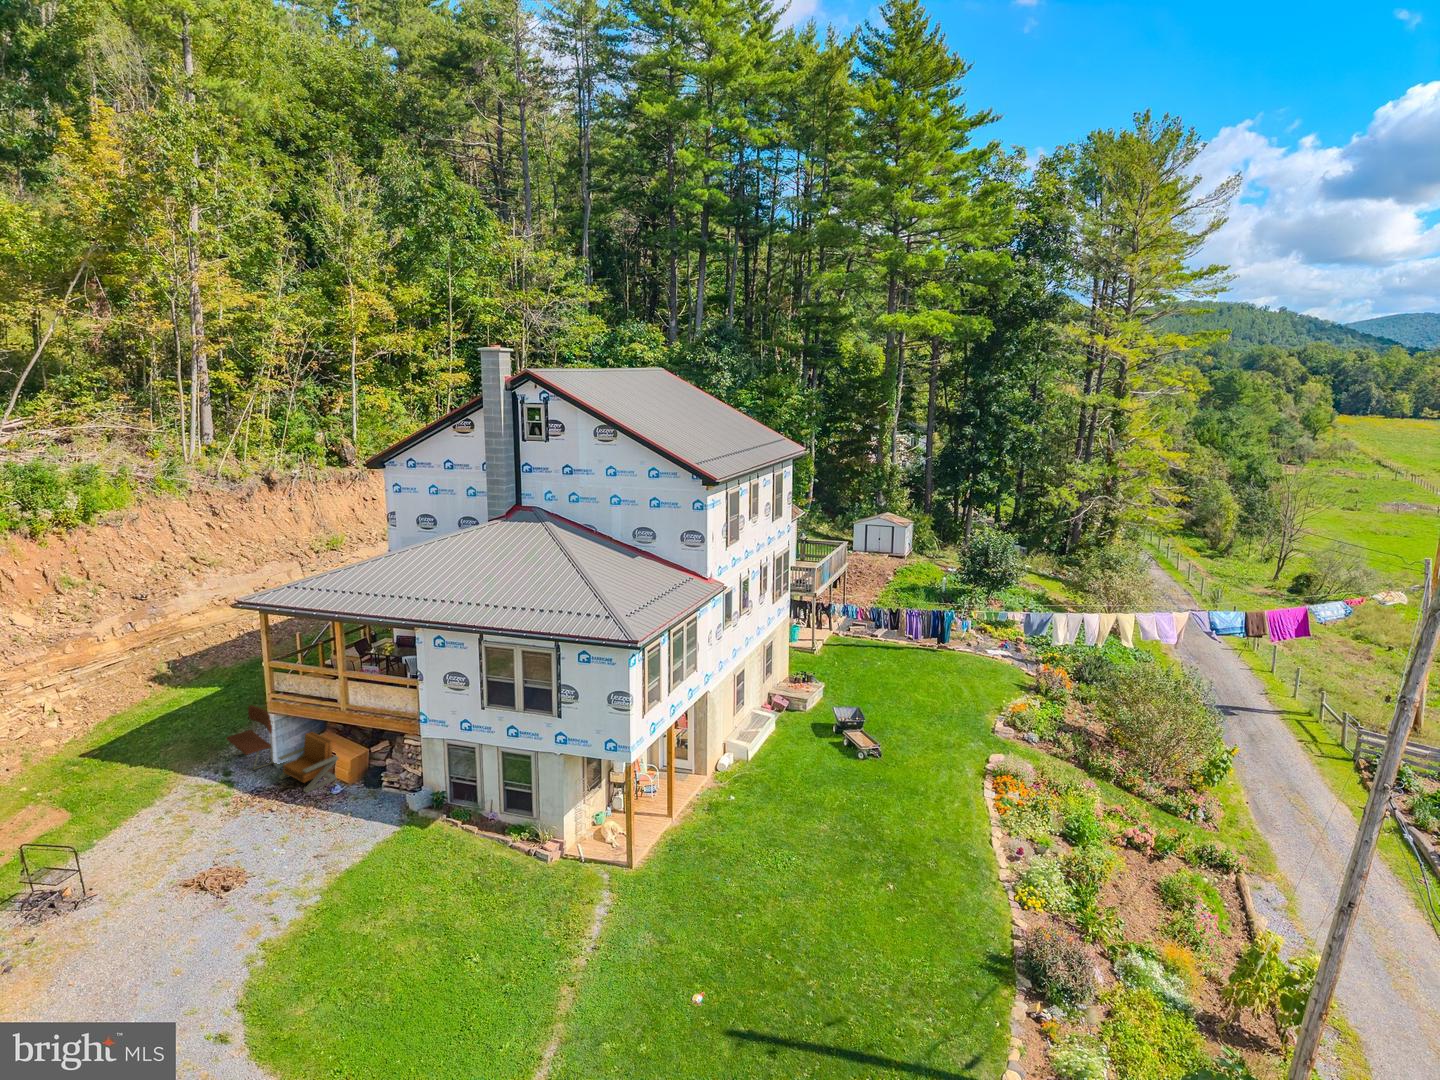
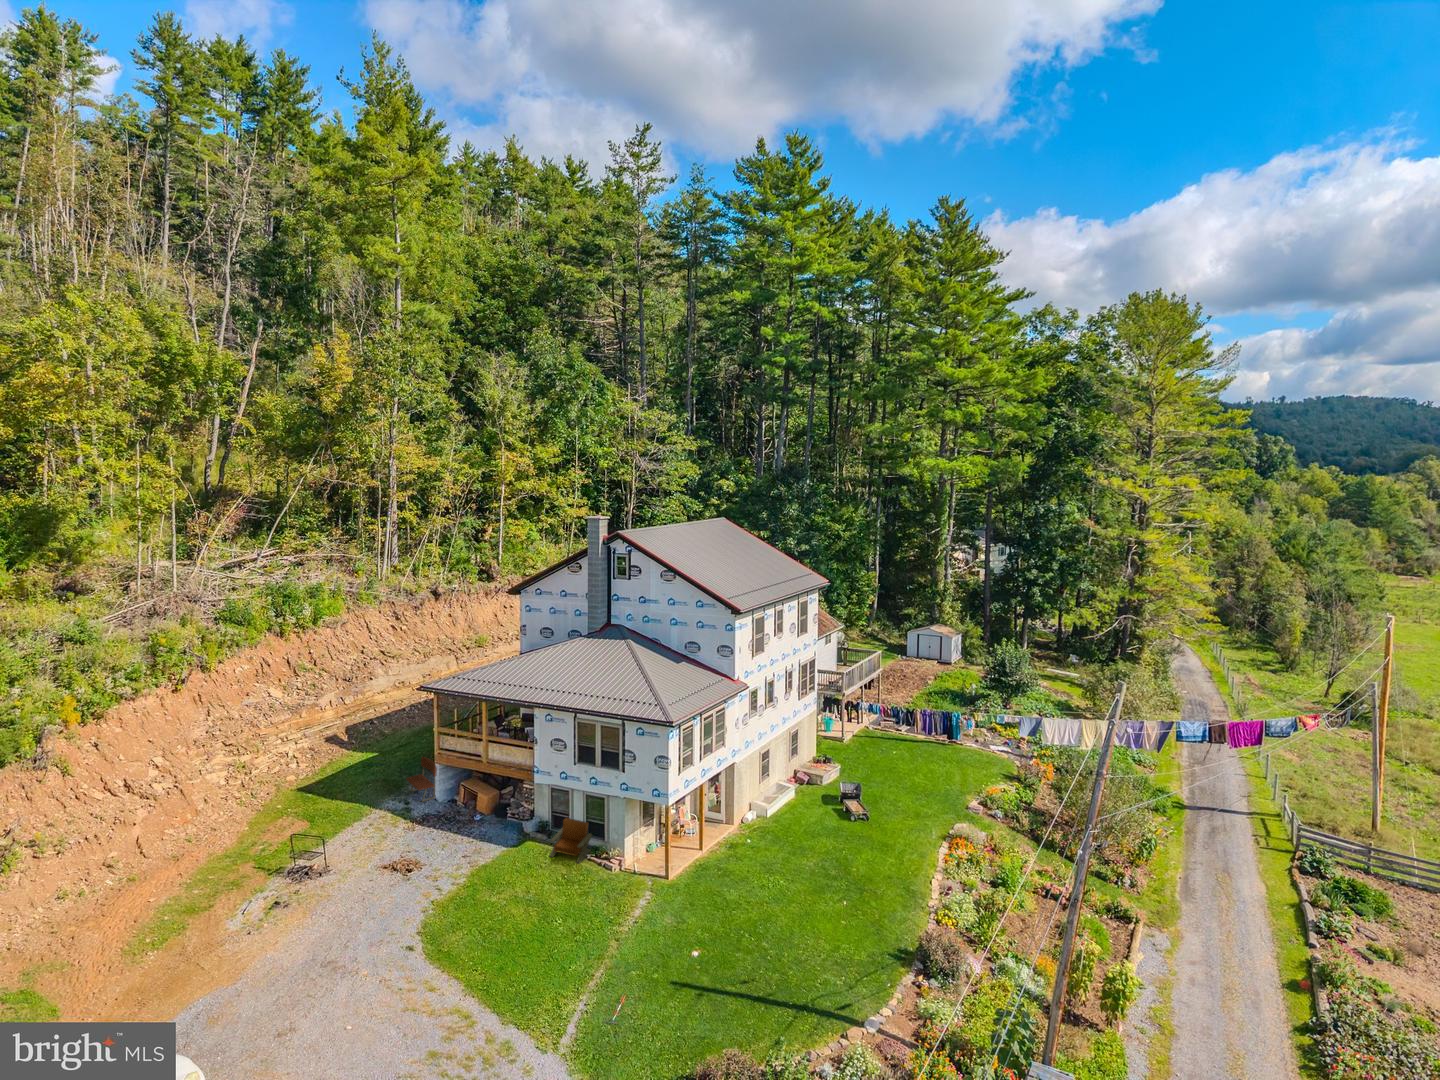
lounge chair: present [279,732,338,793] -> present [550,818,592,863]

